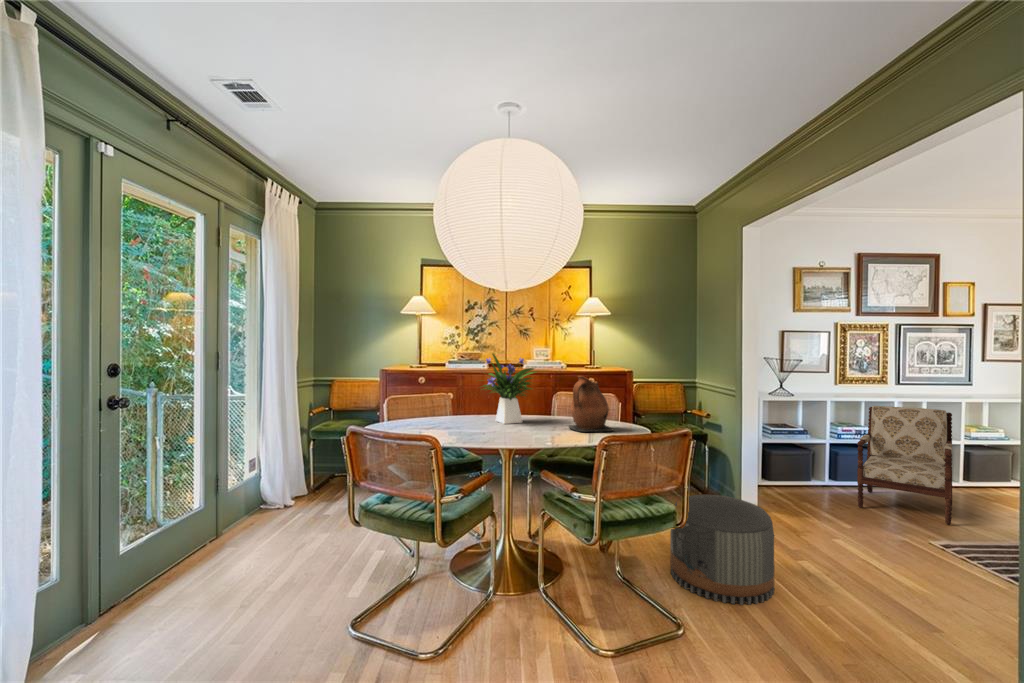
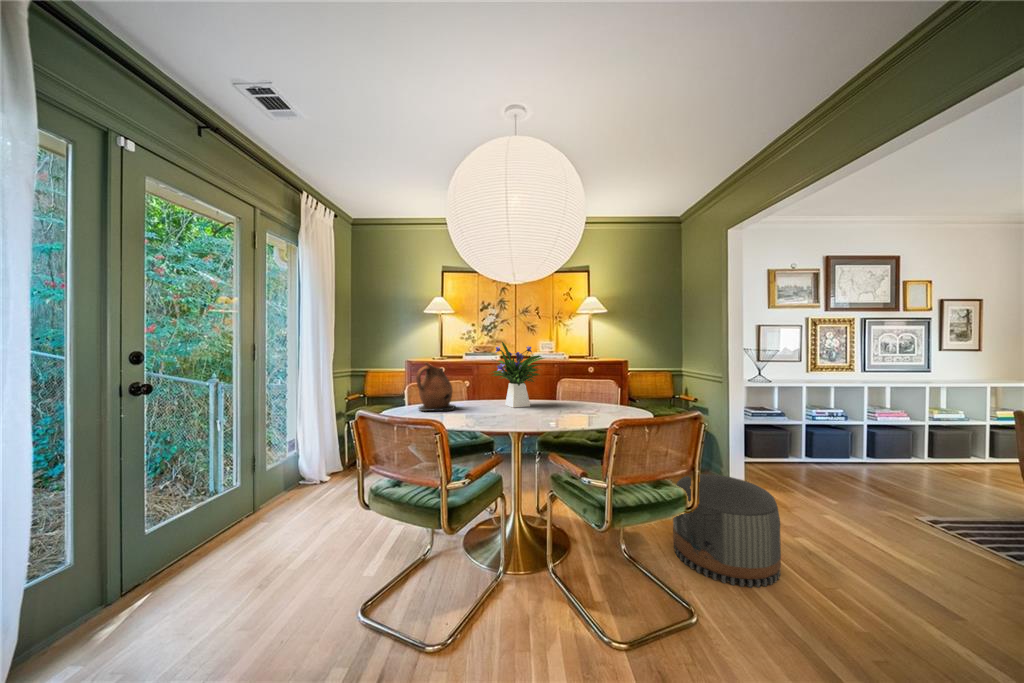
ceramic pitcher: present [569,376,614,431] -> present [416,362,455,411]
armchair: present [857,406,952,525] -> none [835,390,931,501]

